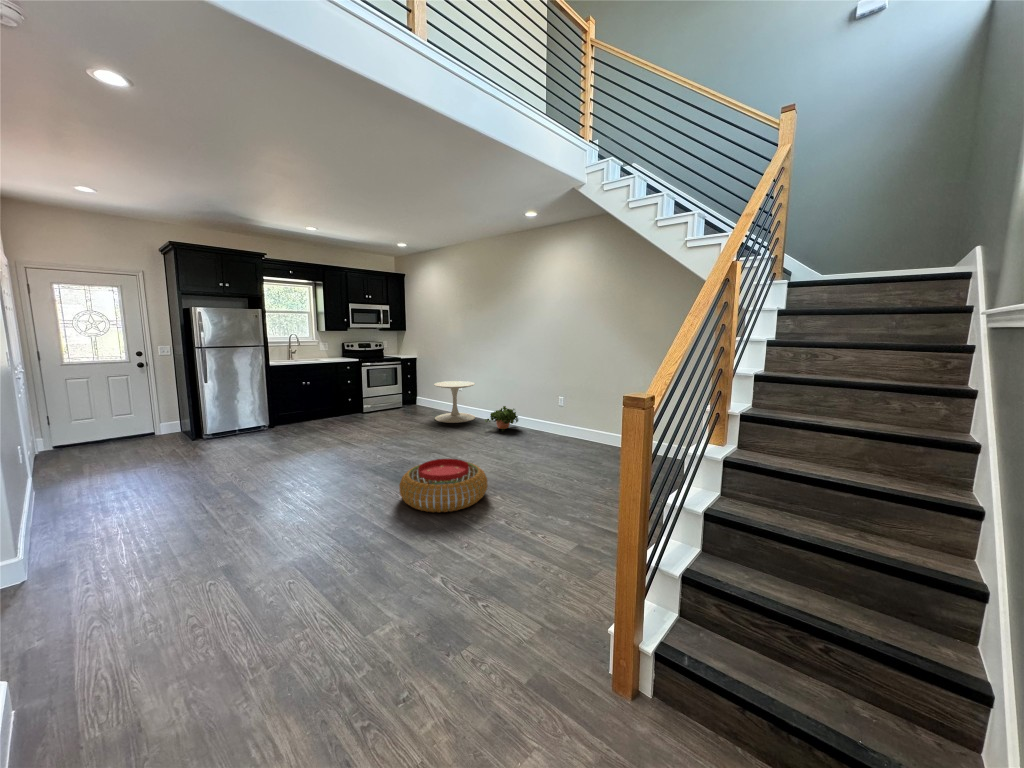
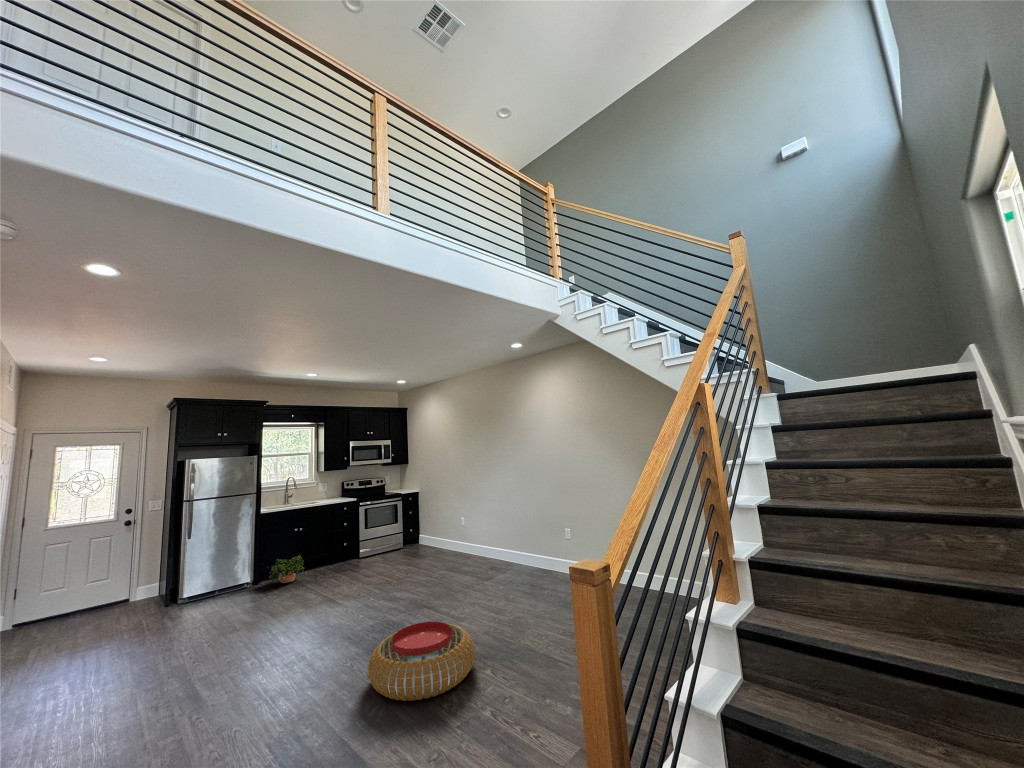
side table: present [434,381,475,423] -> none [433,516,479,566]
potted plant: present [485,406,518,431] -> present [268,554,304,583]

